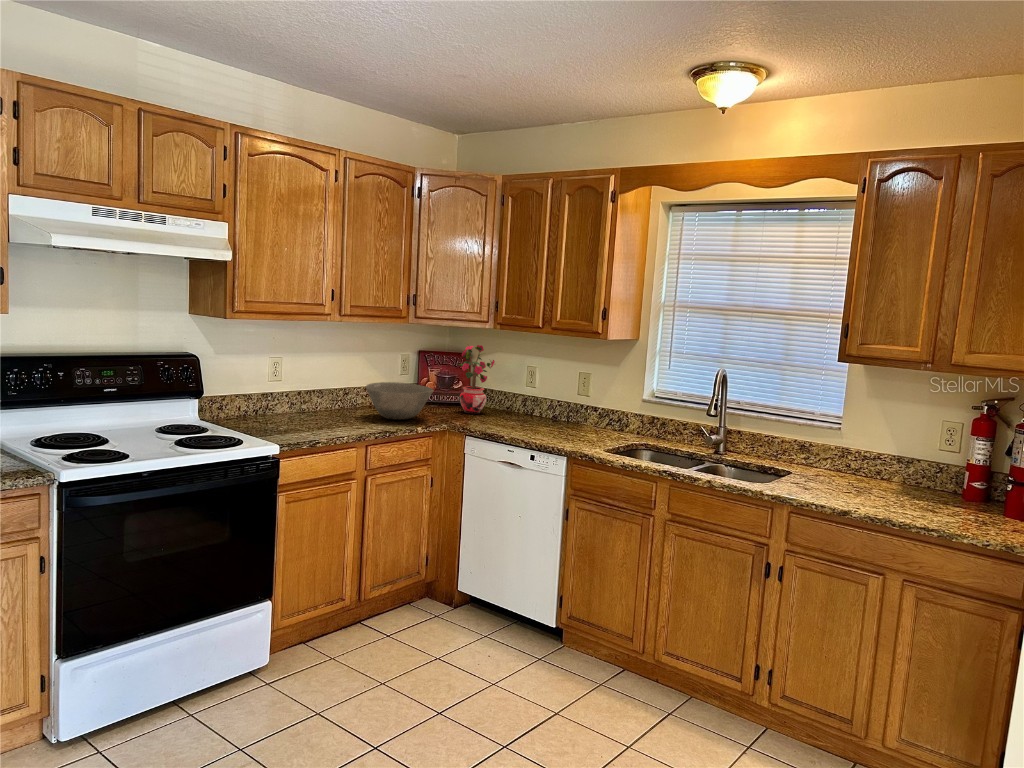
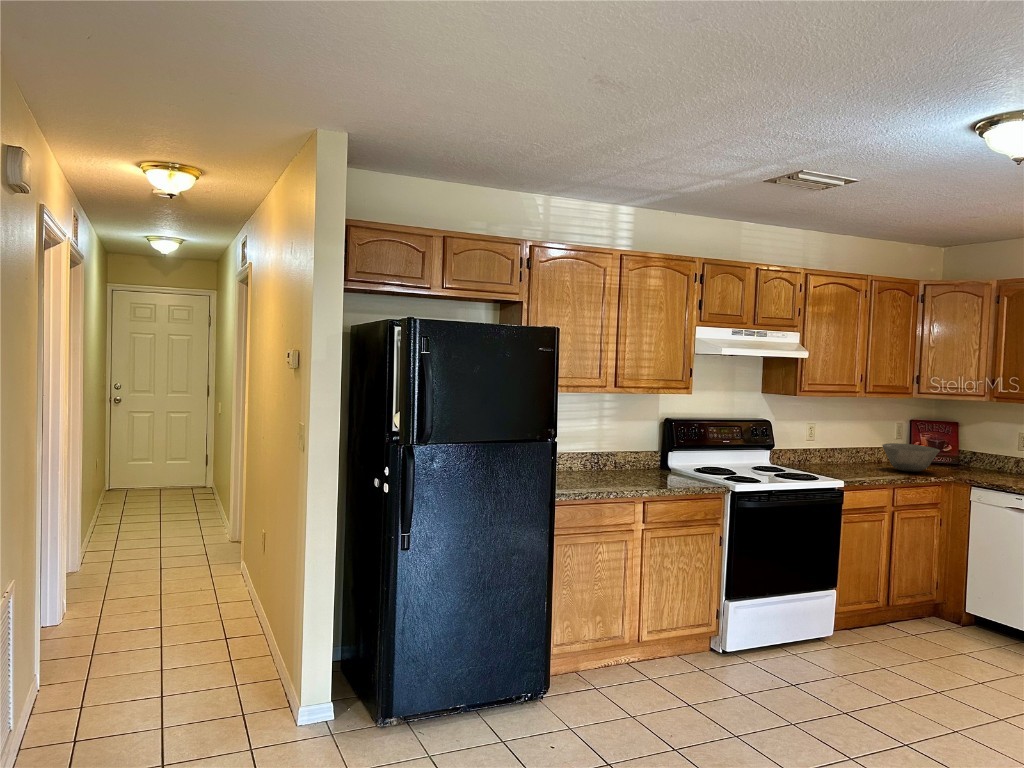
potted plant: present [459,345,495,414] -> none [952,414,990,471]

